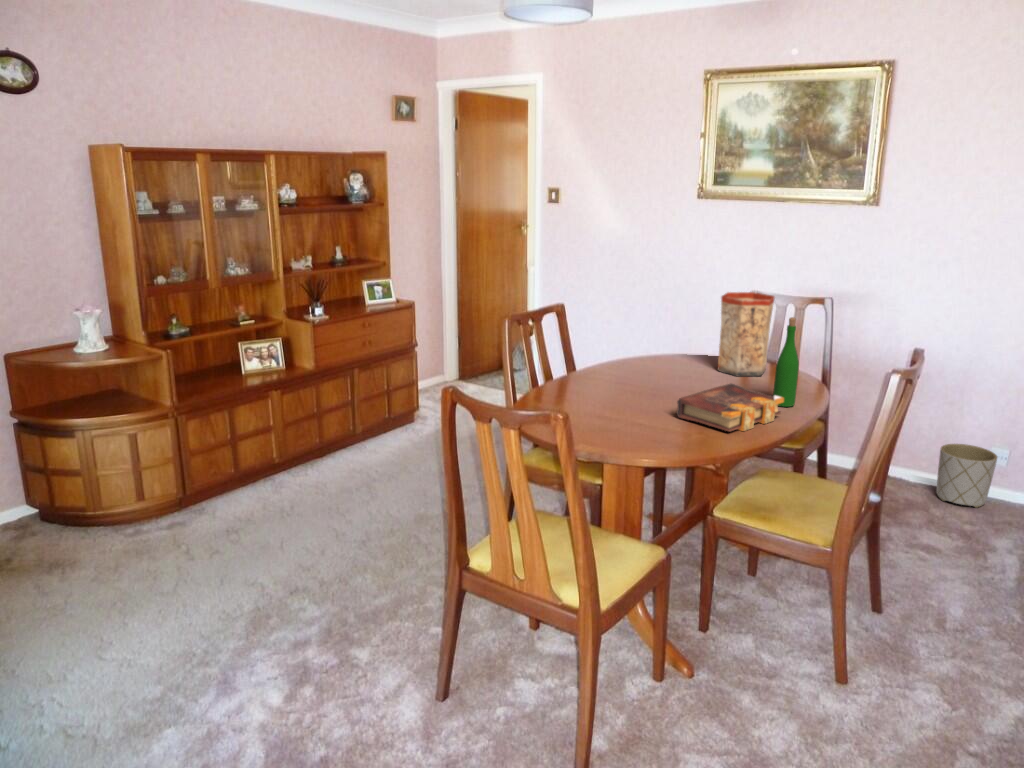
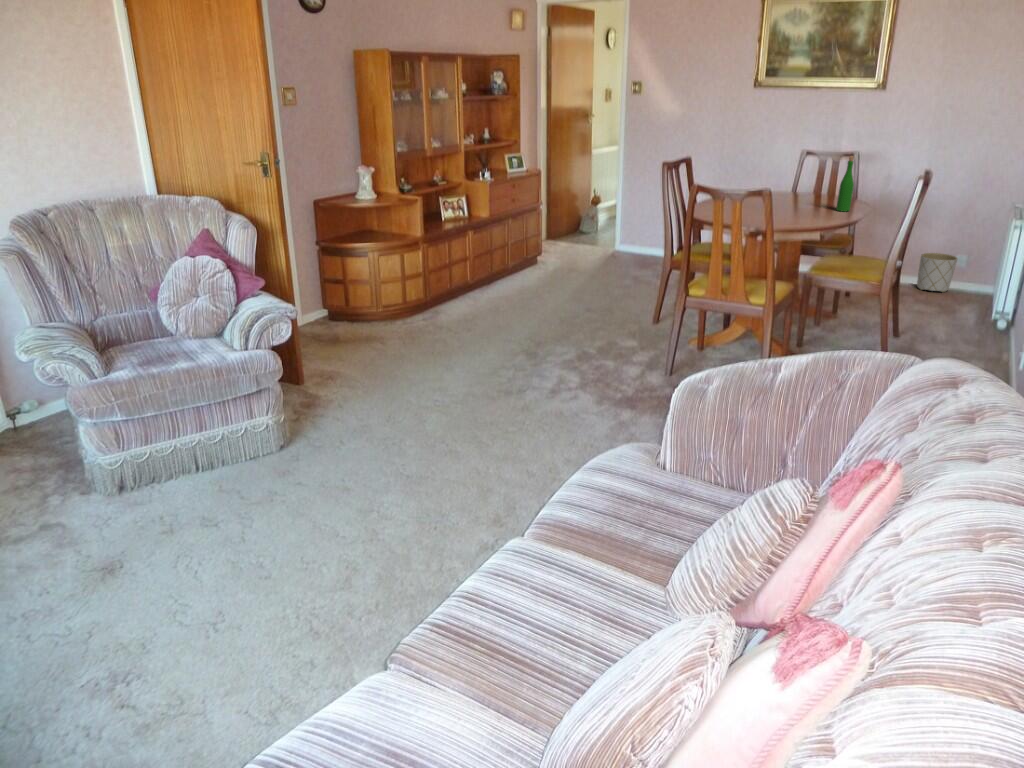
vase: present [718,292,775,376] -> none [791,147,830,201]
book: present [677,384,784,431] -> none [786,198,848,220]

